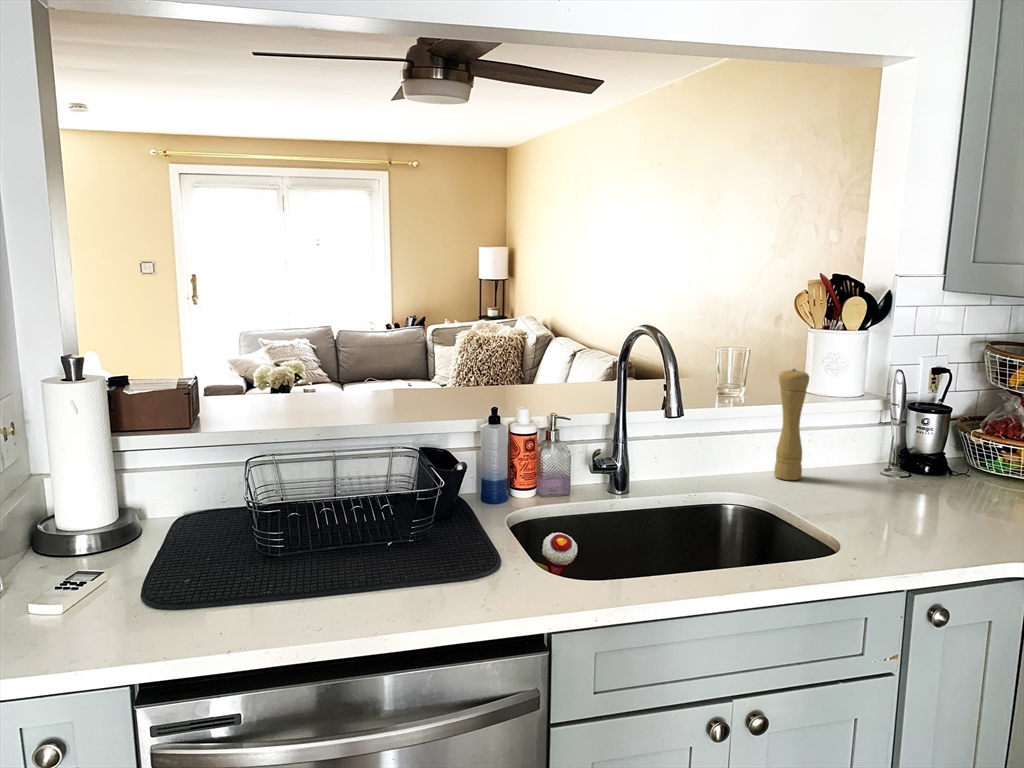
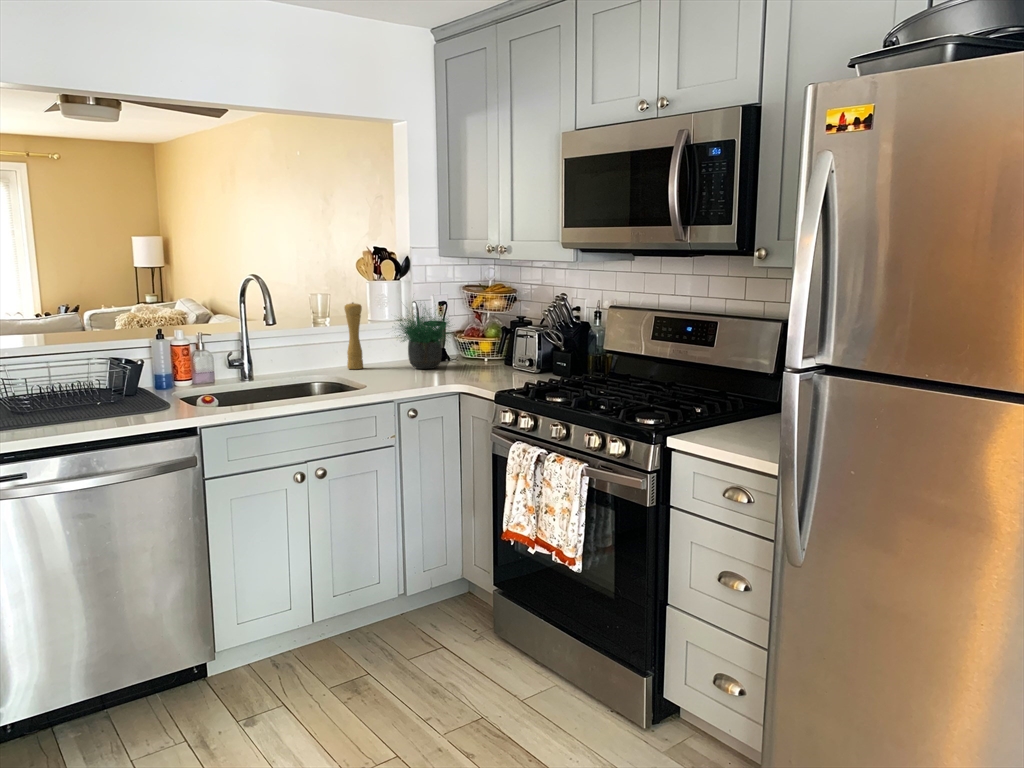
potted plant: none [854,354,1007,498] -> present [398,308,453,369]

